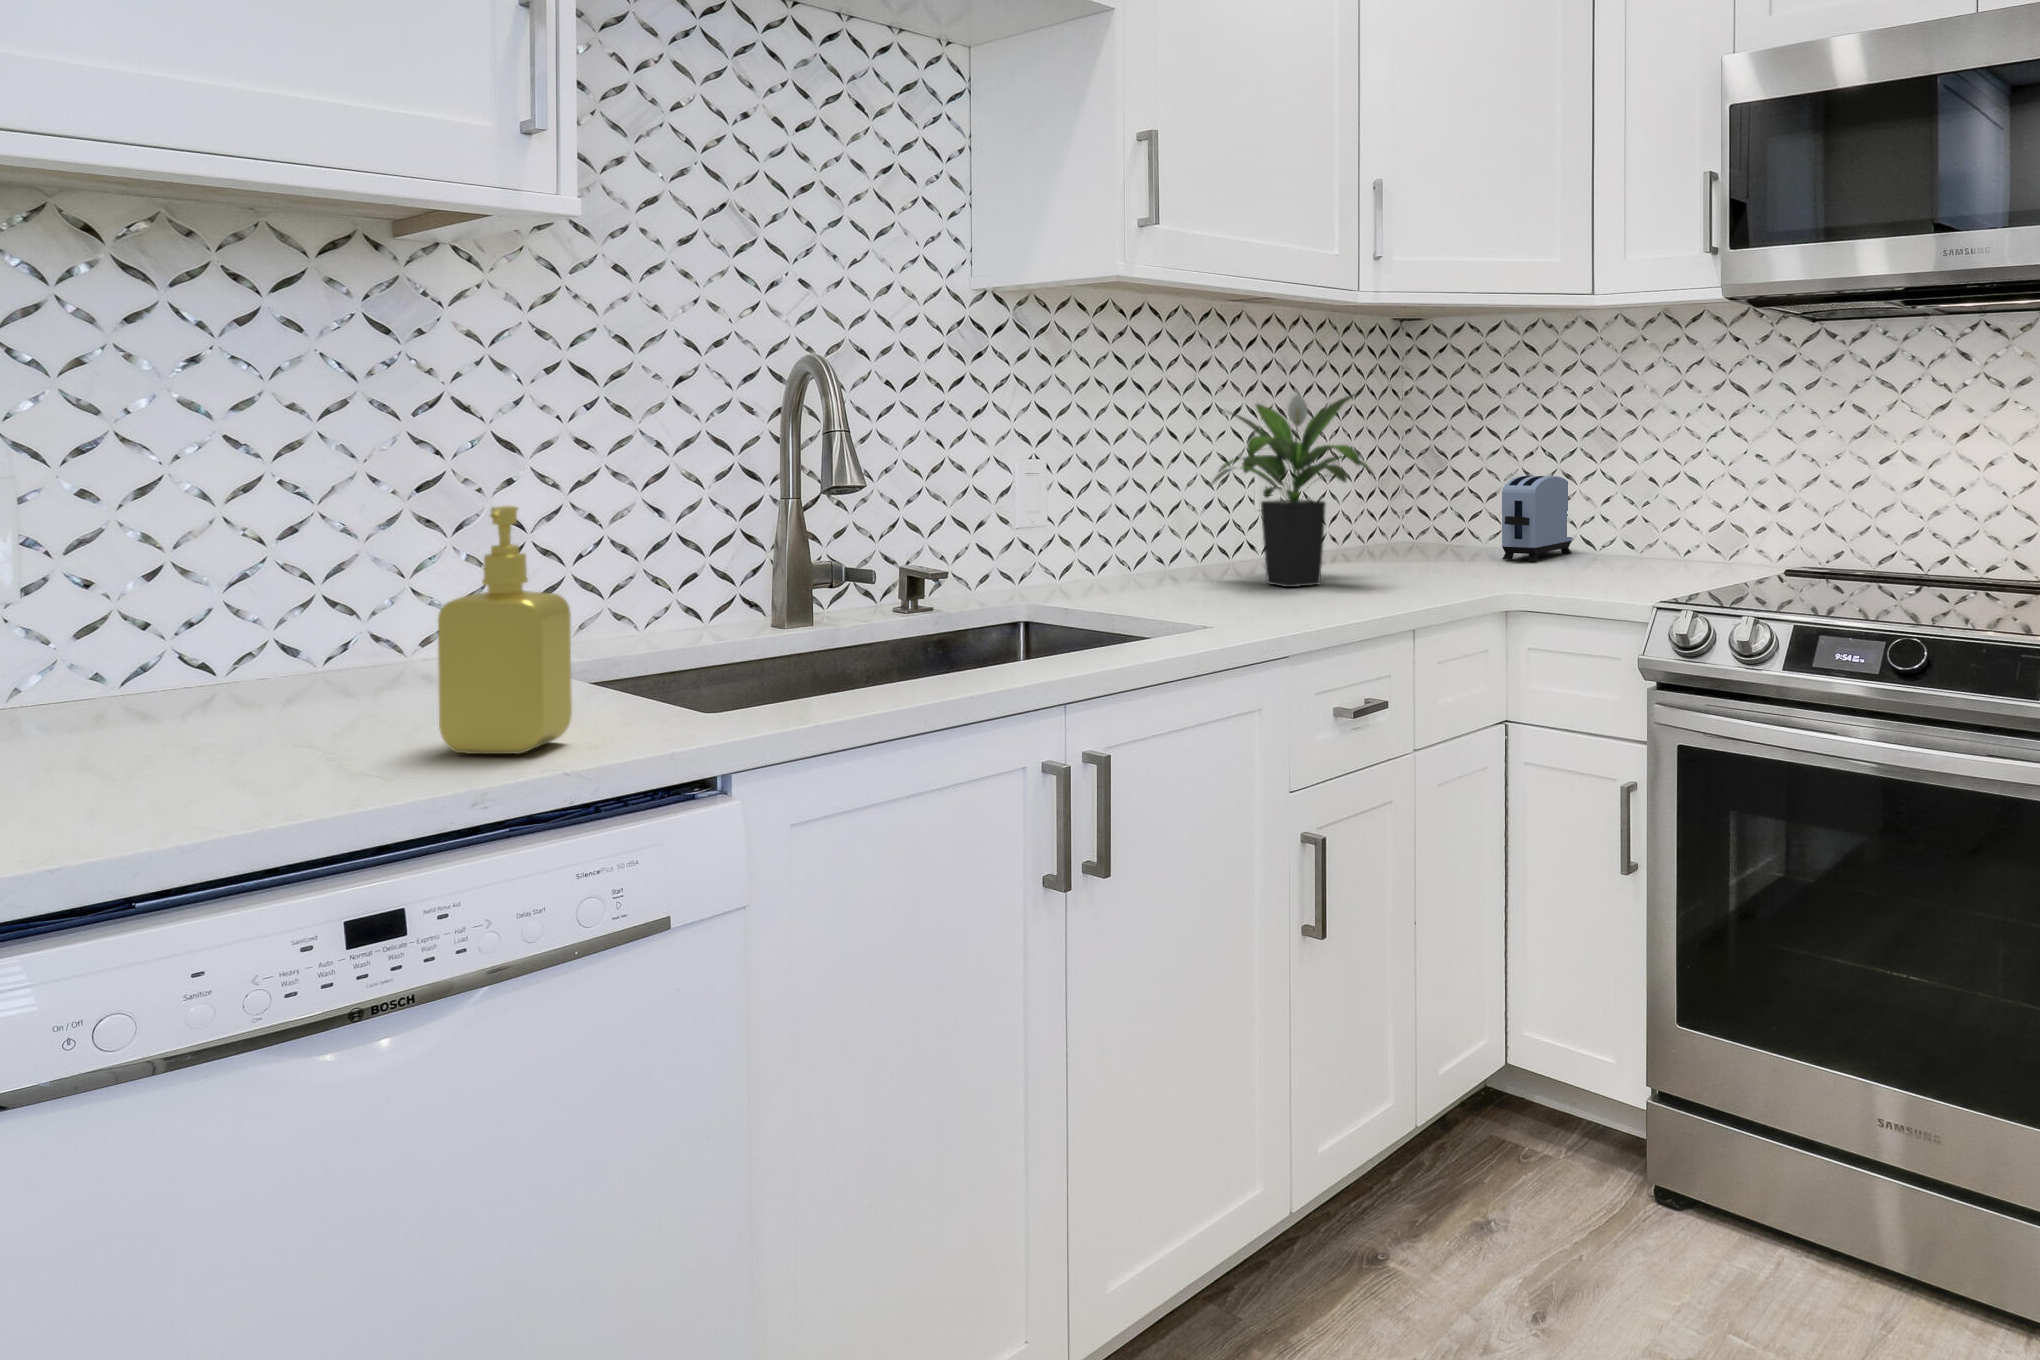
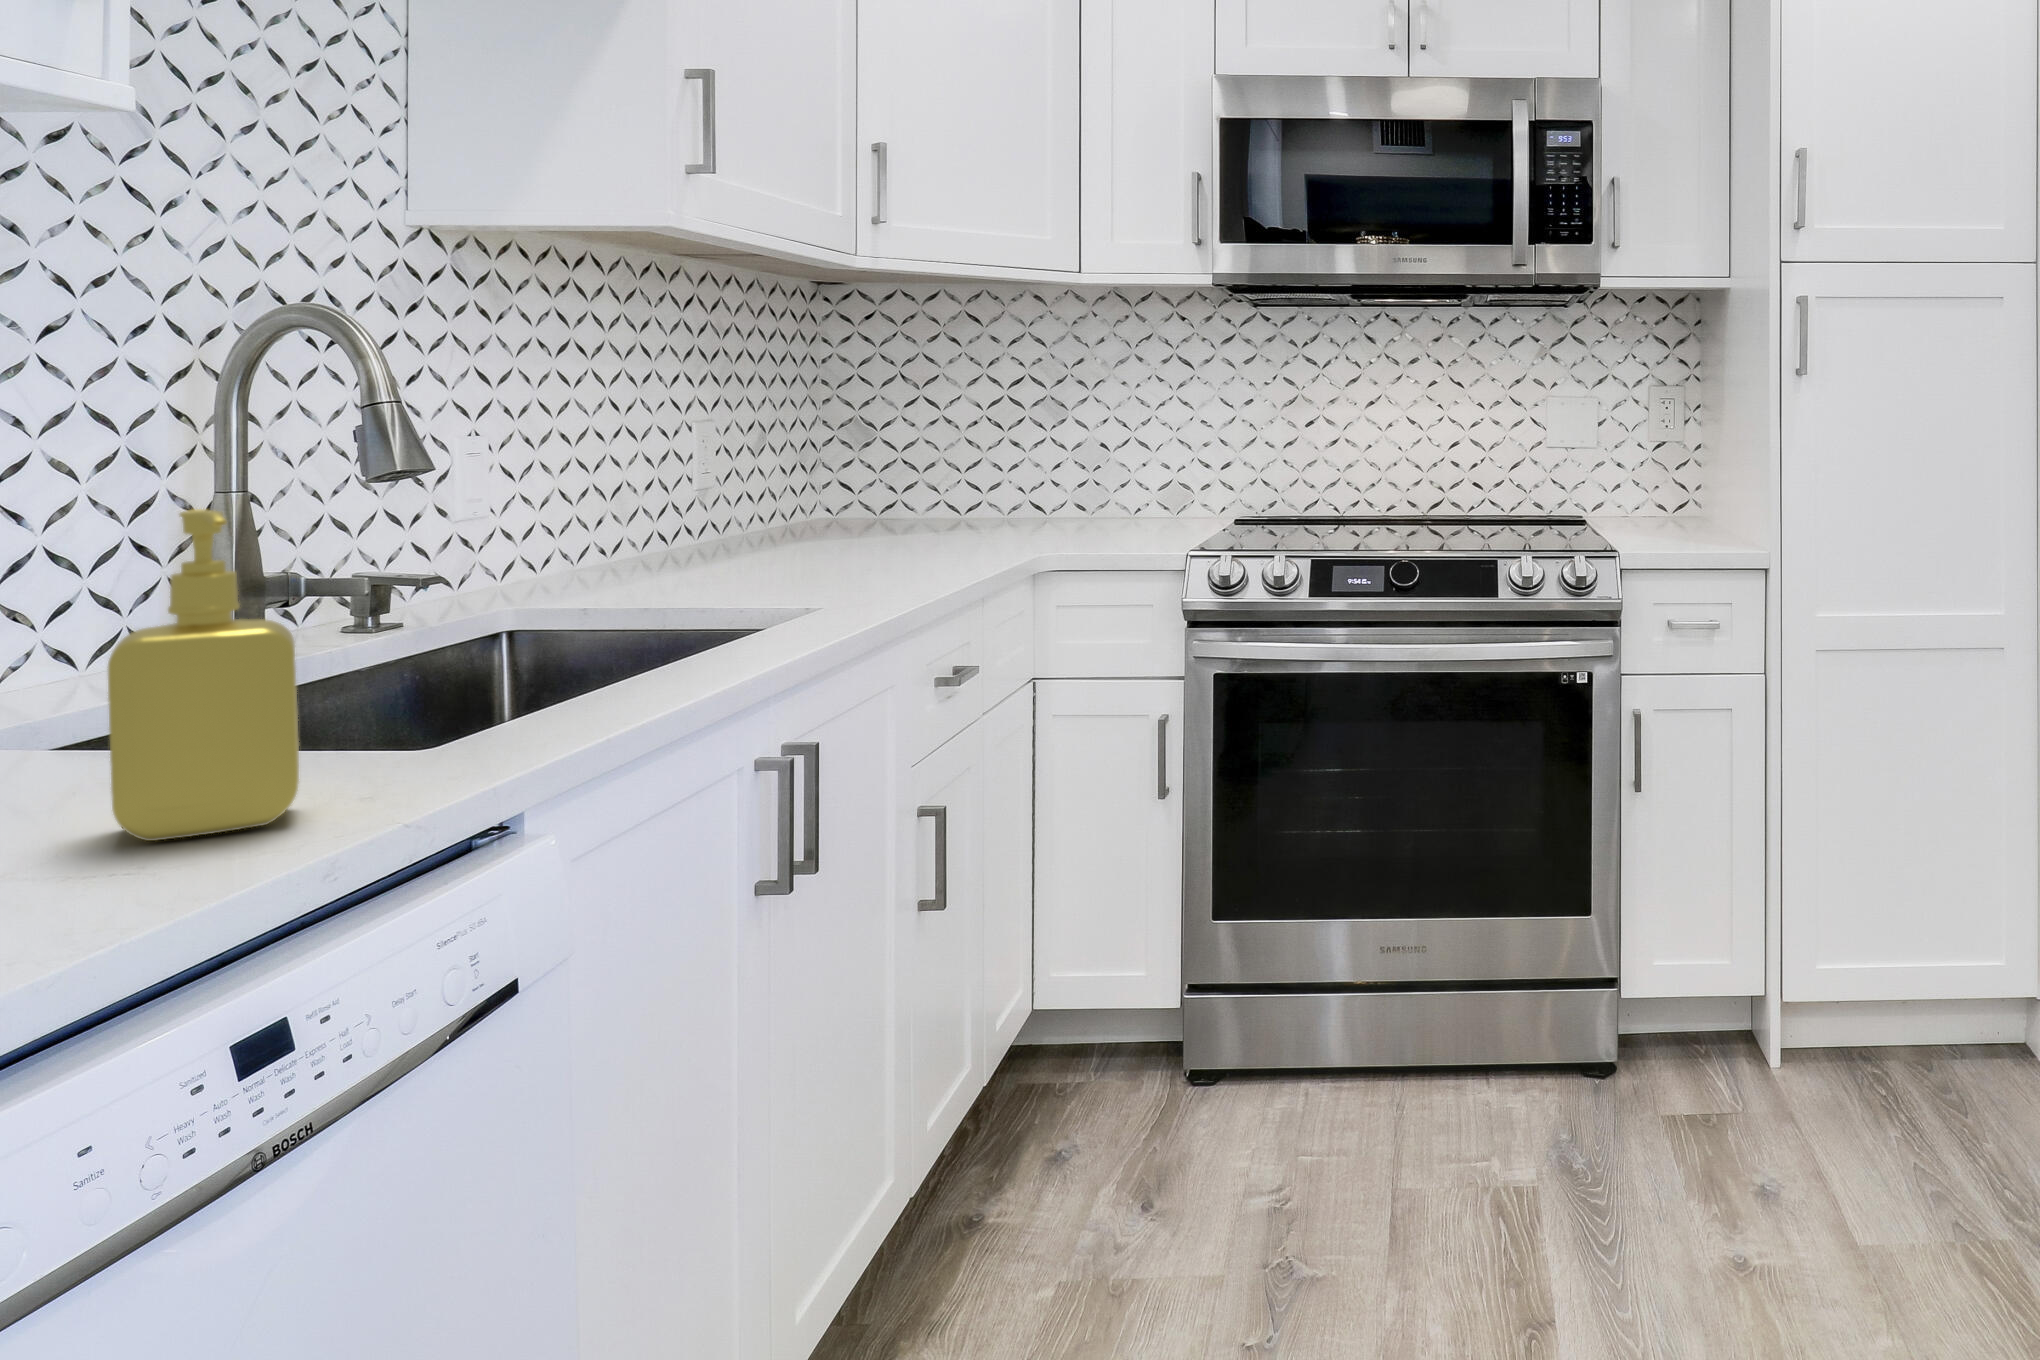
potted plant: present [1212,393,1372,587] -> none [684,362,888,567]
toaster: present [1502,476,1572,561] -> none [962,445,1016,528]

